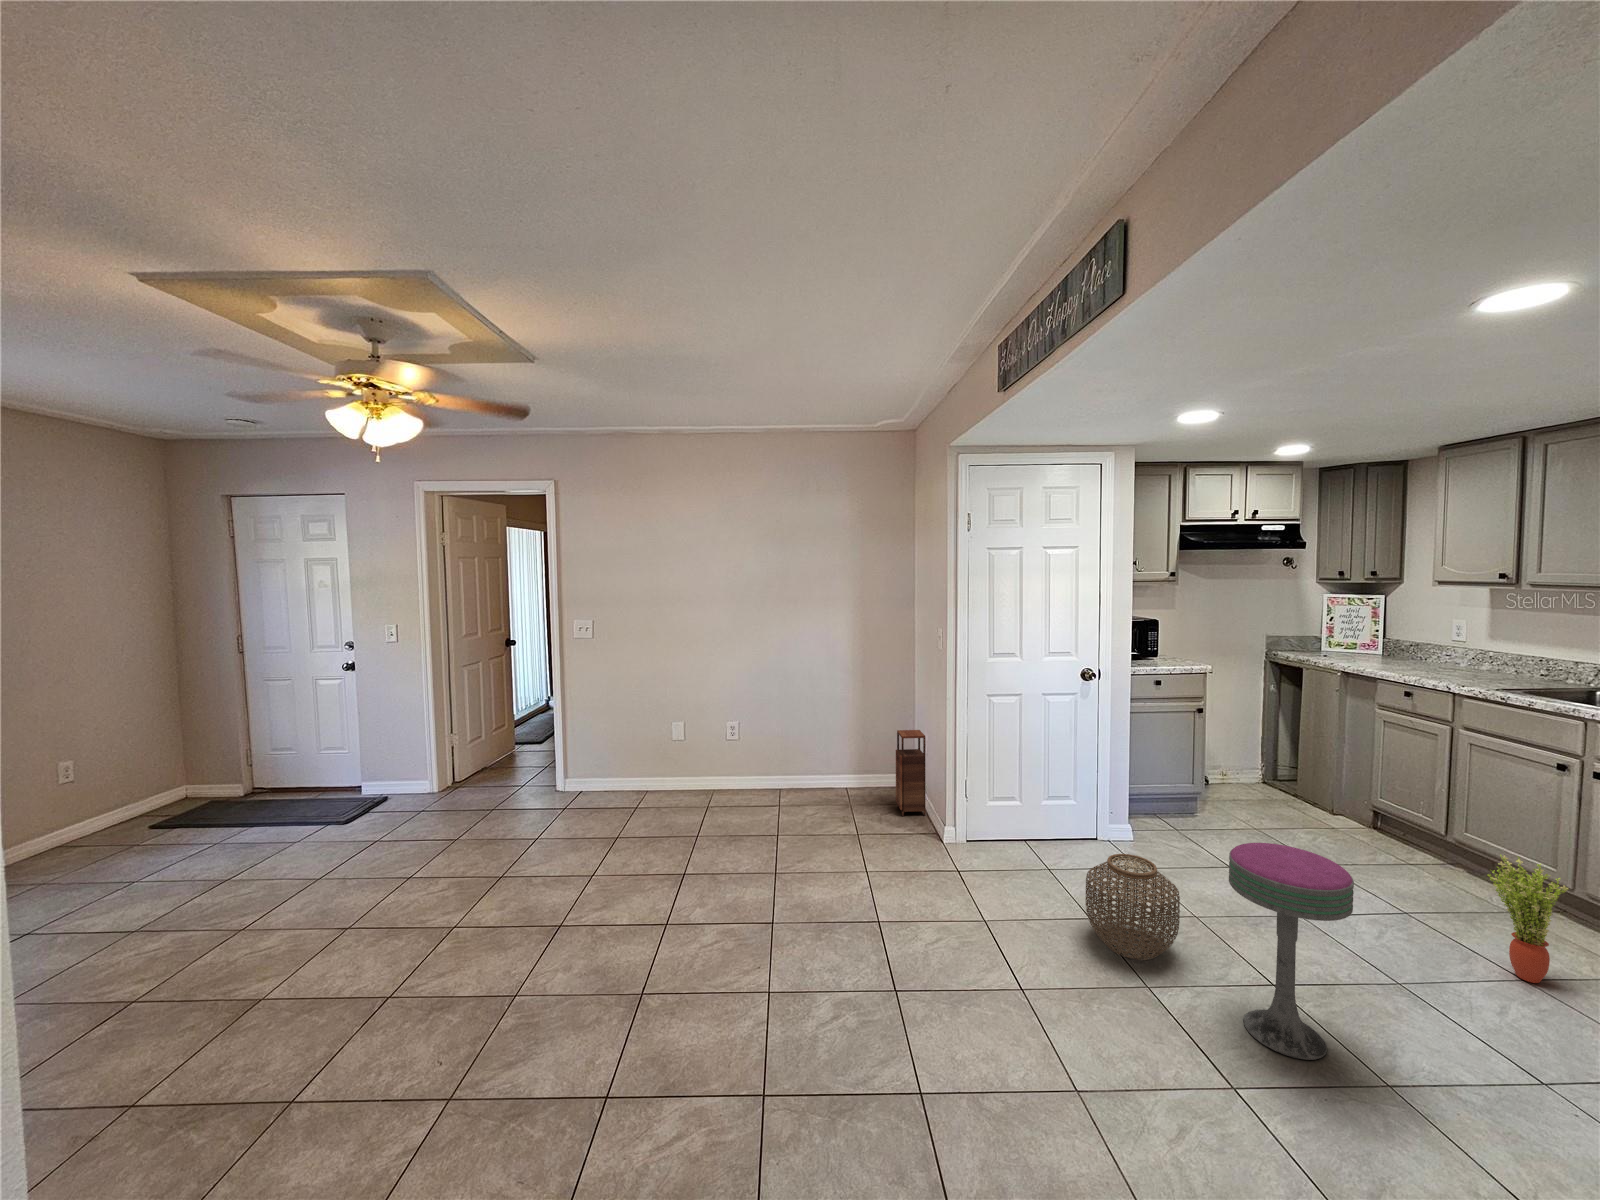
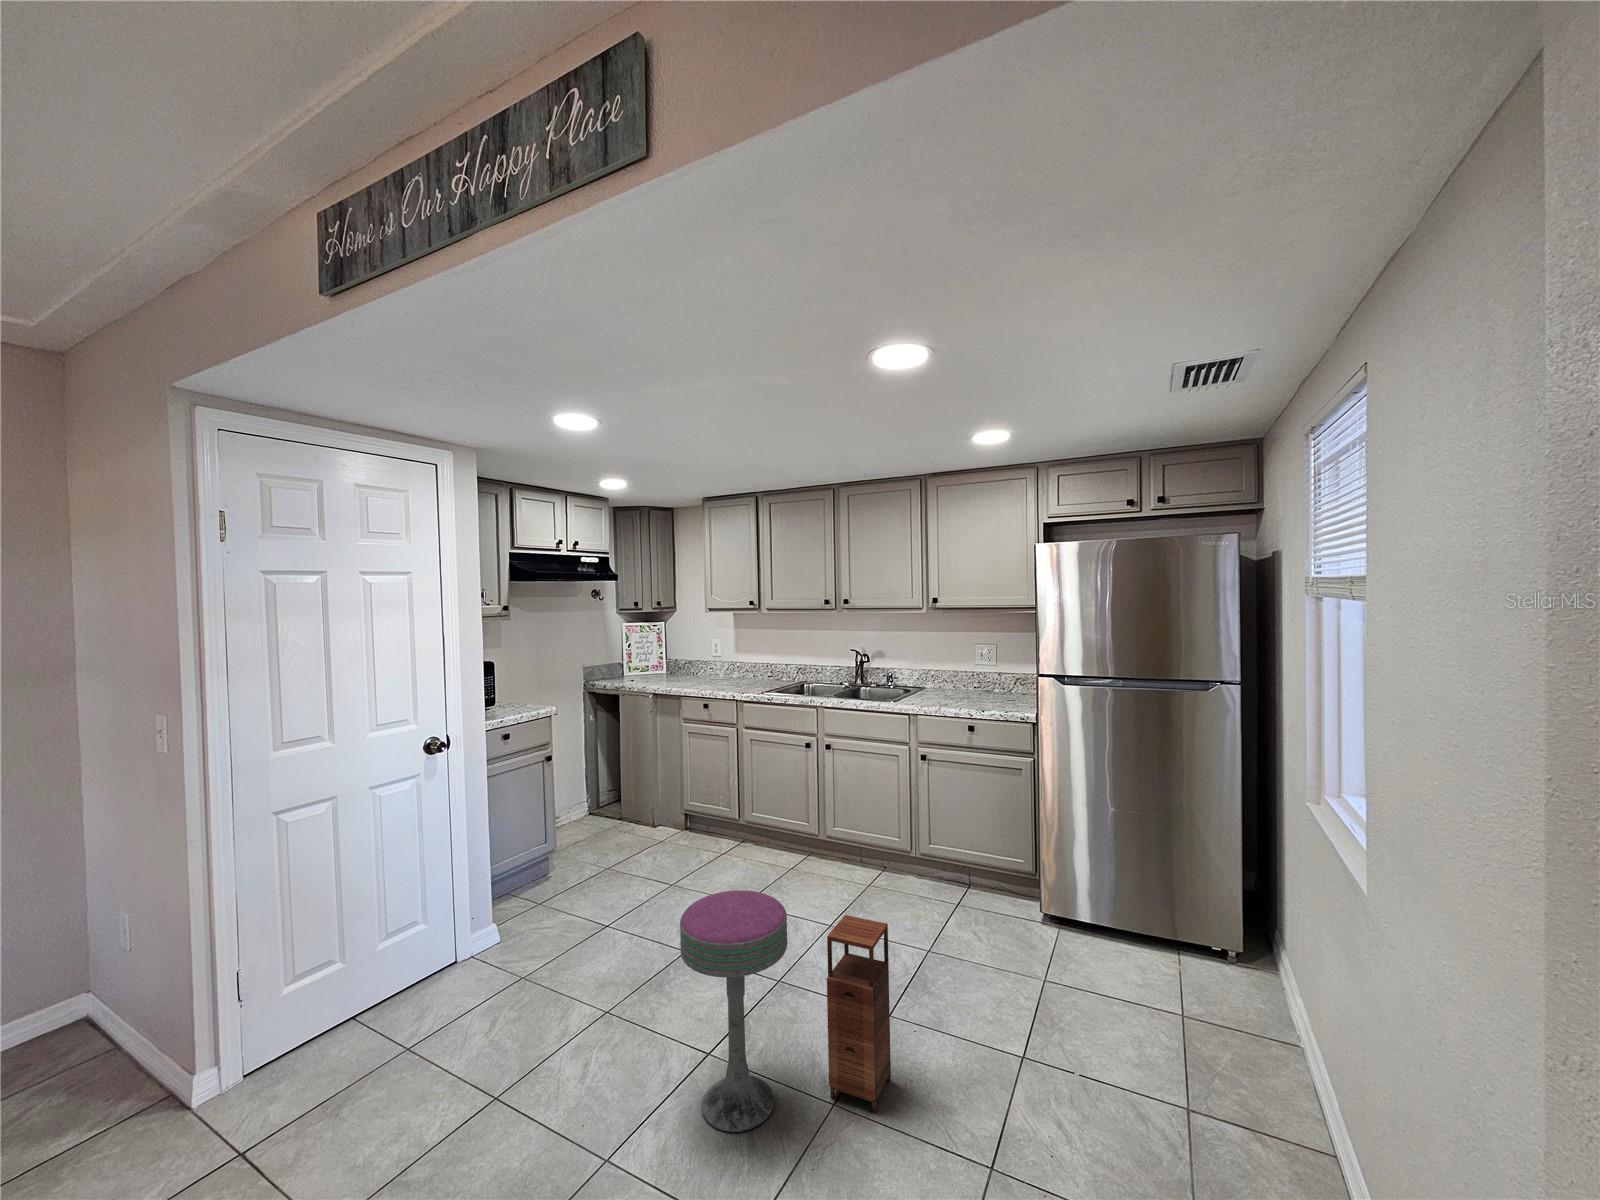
storage cabinet: present [896,730,926,816] -> present [827,915,891,1112]
woven basket: present [1086,854,1180,960] -> none [497,975,616,1129]
potted plant: present [1488,854,1569,983] -> none [801,825,842,923]

